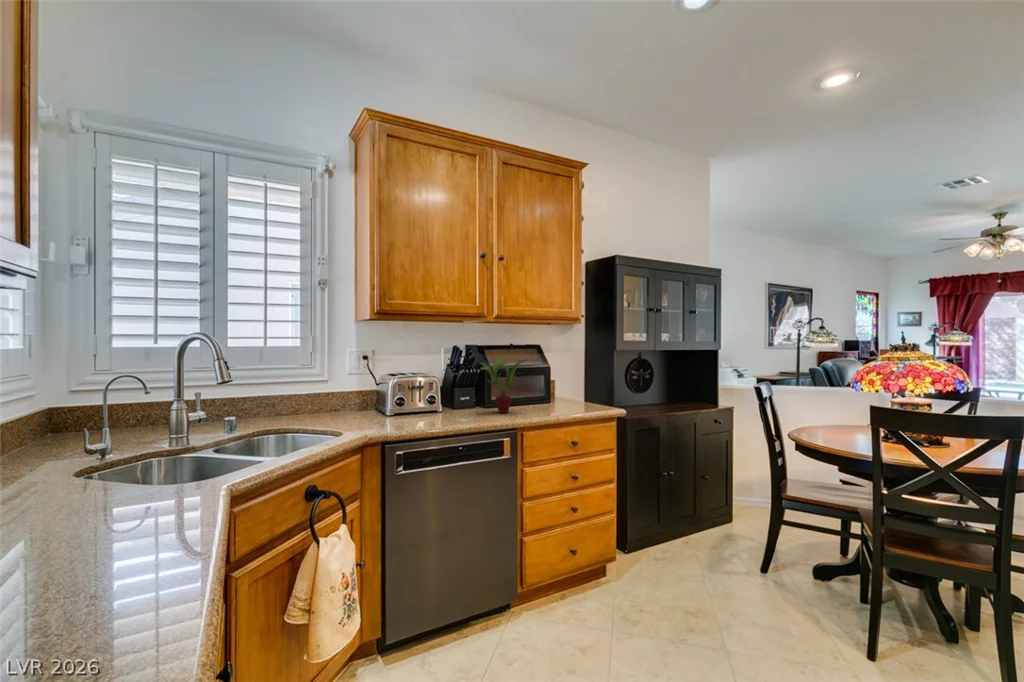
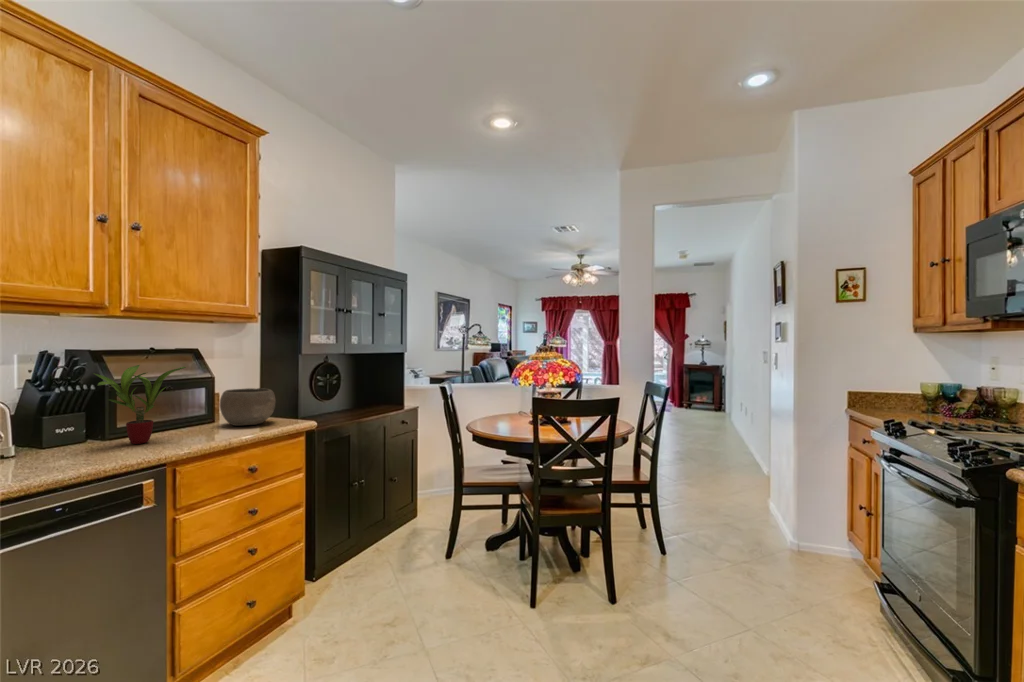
bowl: none [553,378,593,408] -> present [220,388,276,426]

